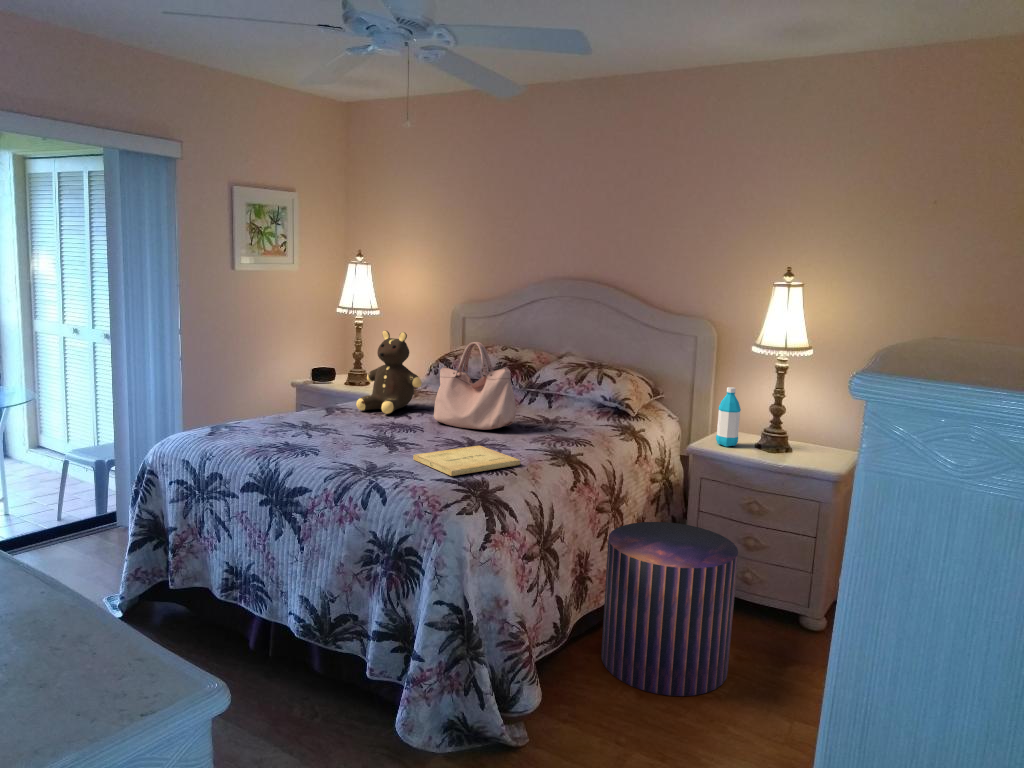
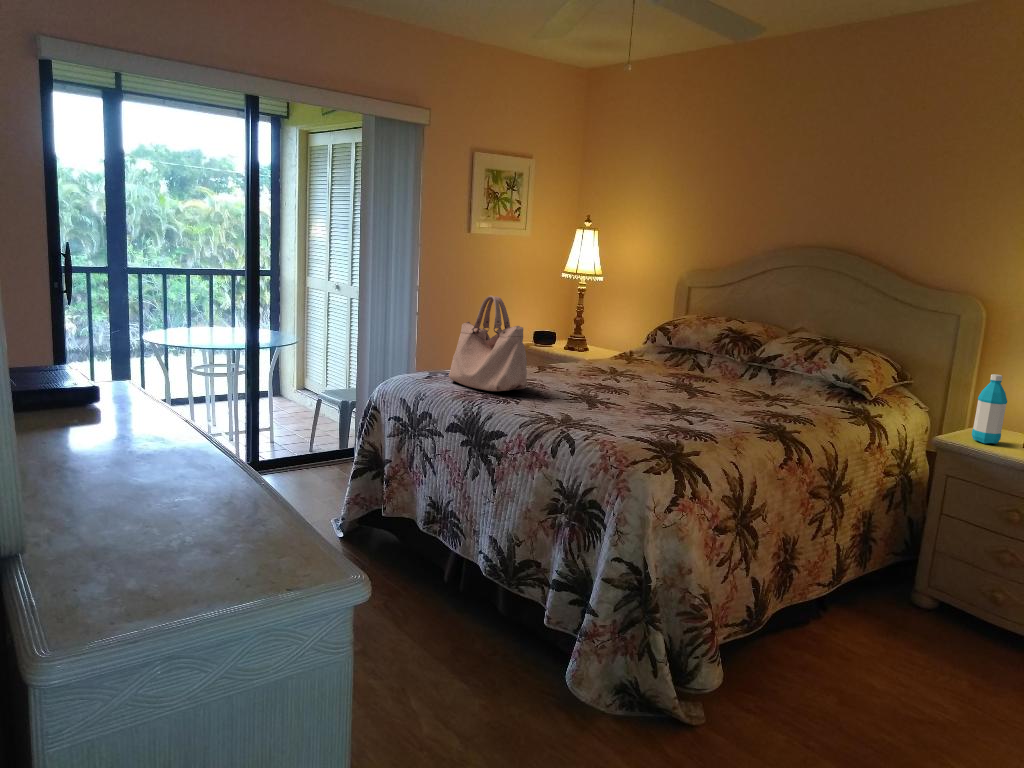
teddy bear: present [356,330,422,414] -> none [568,292,635,376]
handbag: present [434,342,516,430] -> present [449,296,527,391]
book: present [413,445,520,476] -> none [612,411,724,436]
pouf: present [601,522,738,696] -> none [801,515,980,715]

